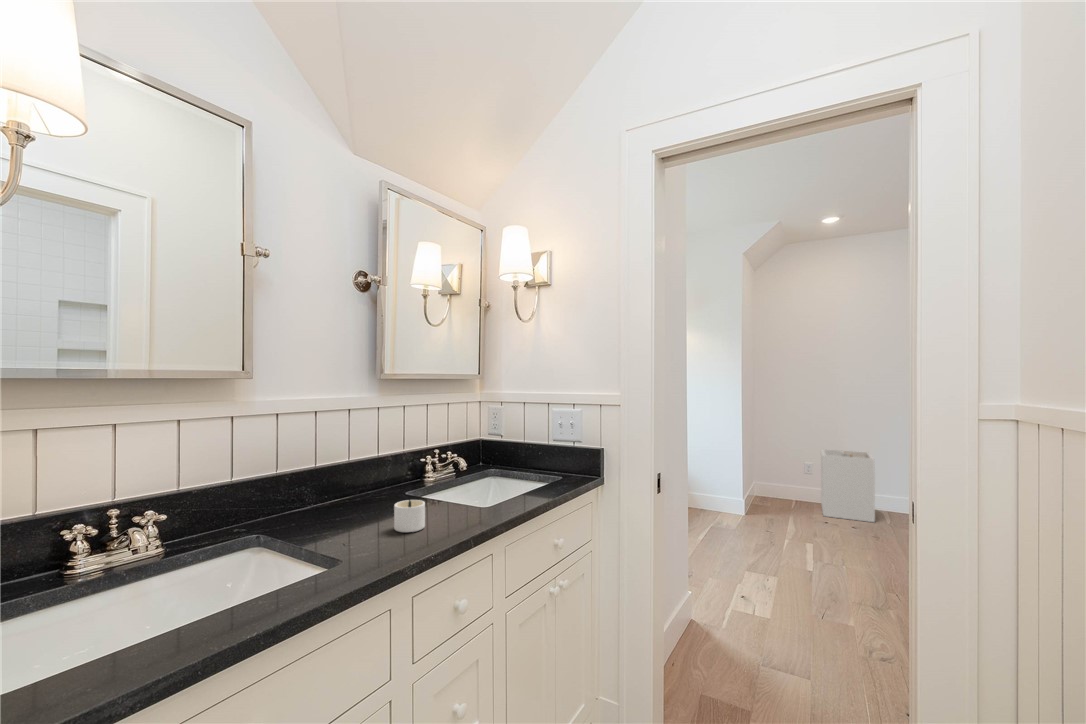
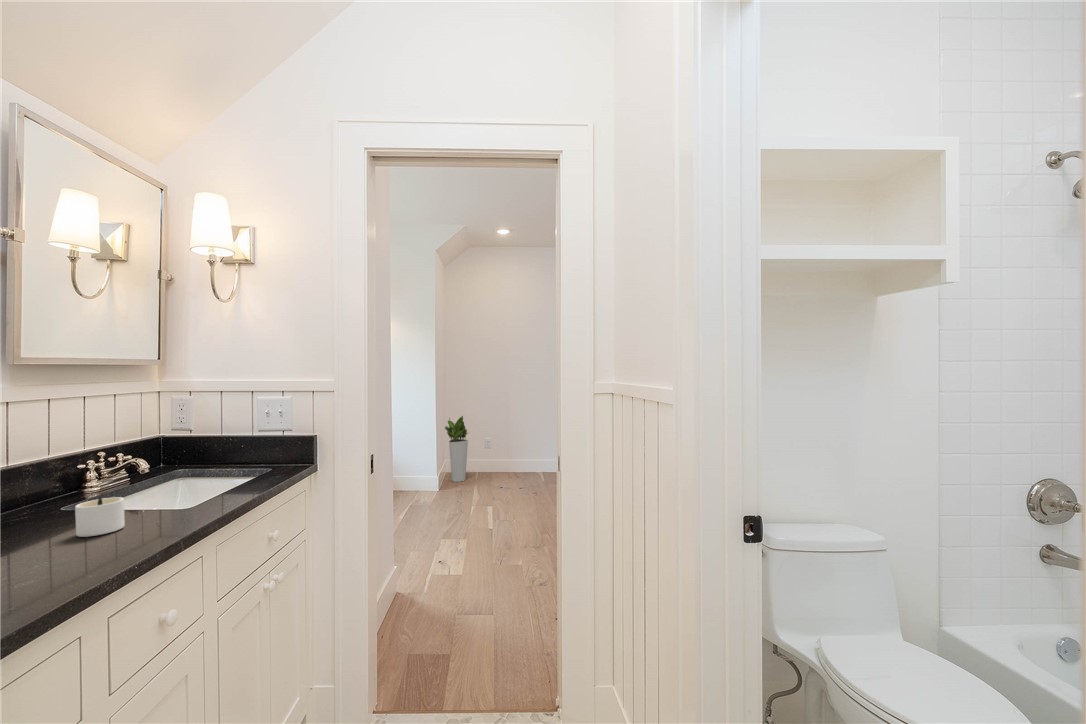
planter: none [754,434,786,509] -> present [445,416,468,482]
laundry hamper: present [821,449,875,522] -> none [496,423,535,479]

